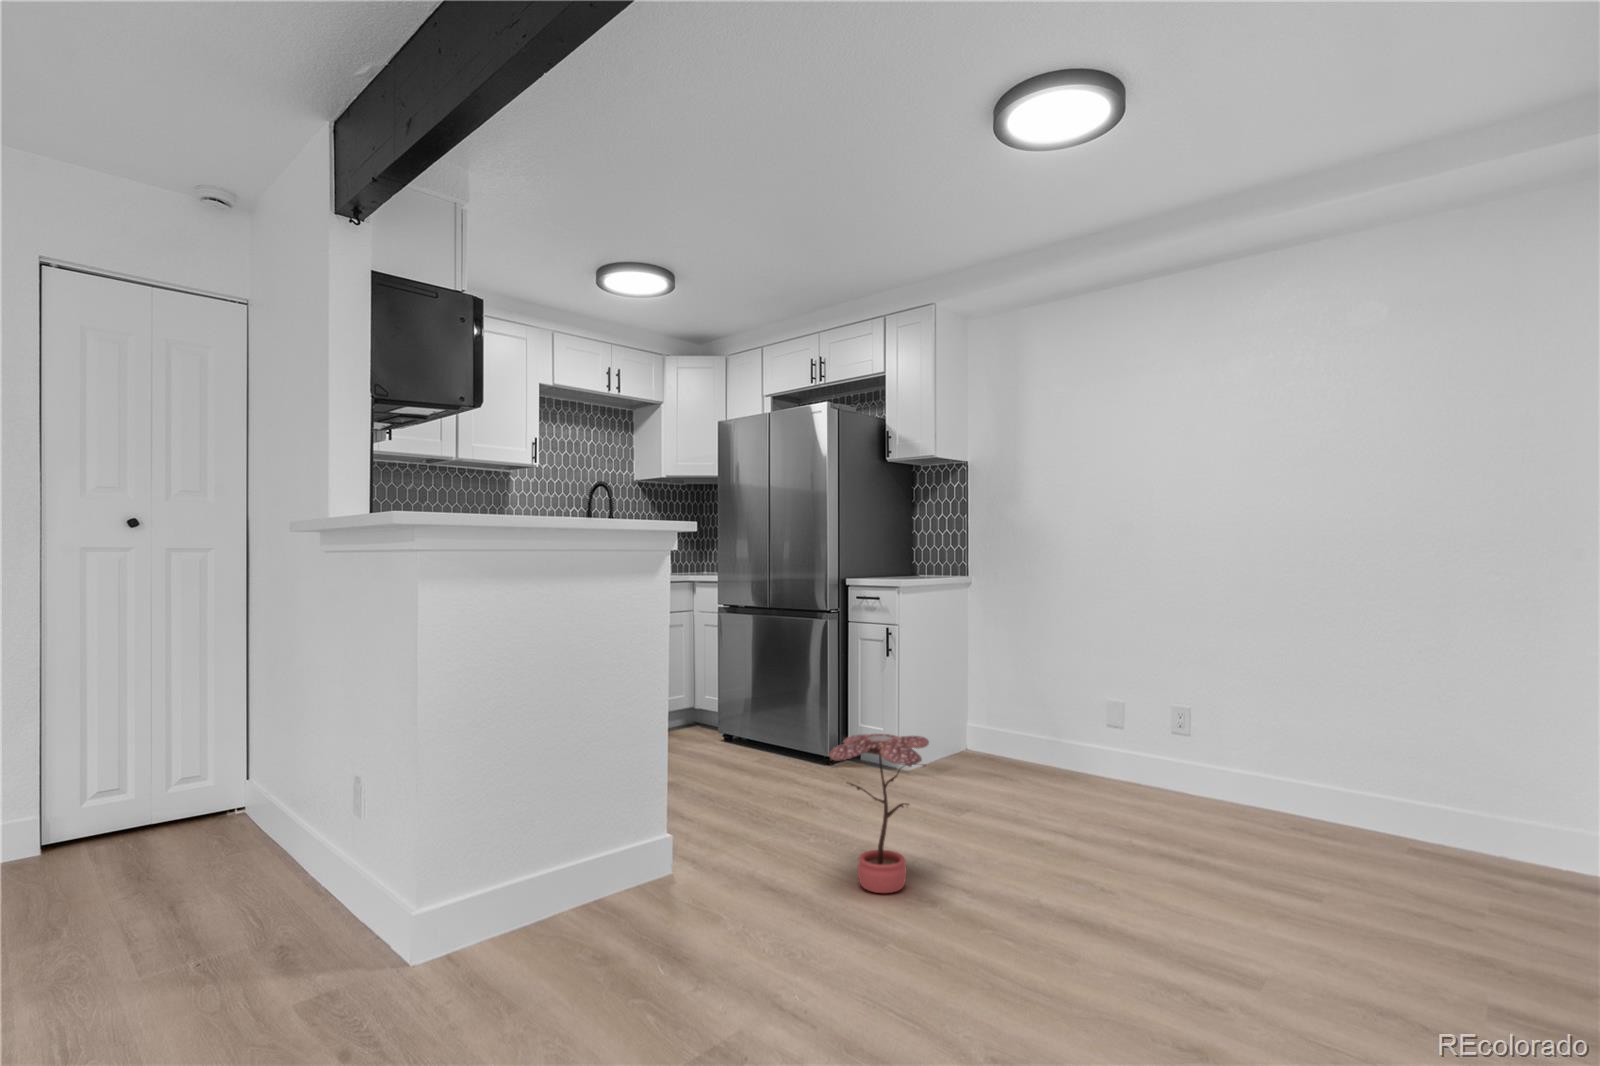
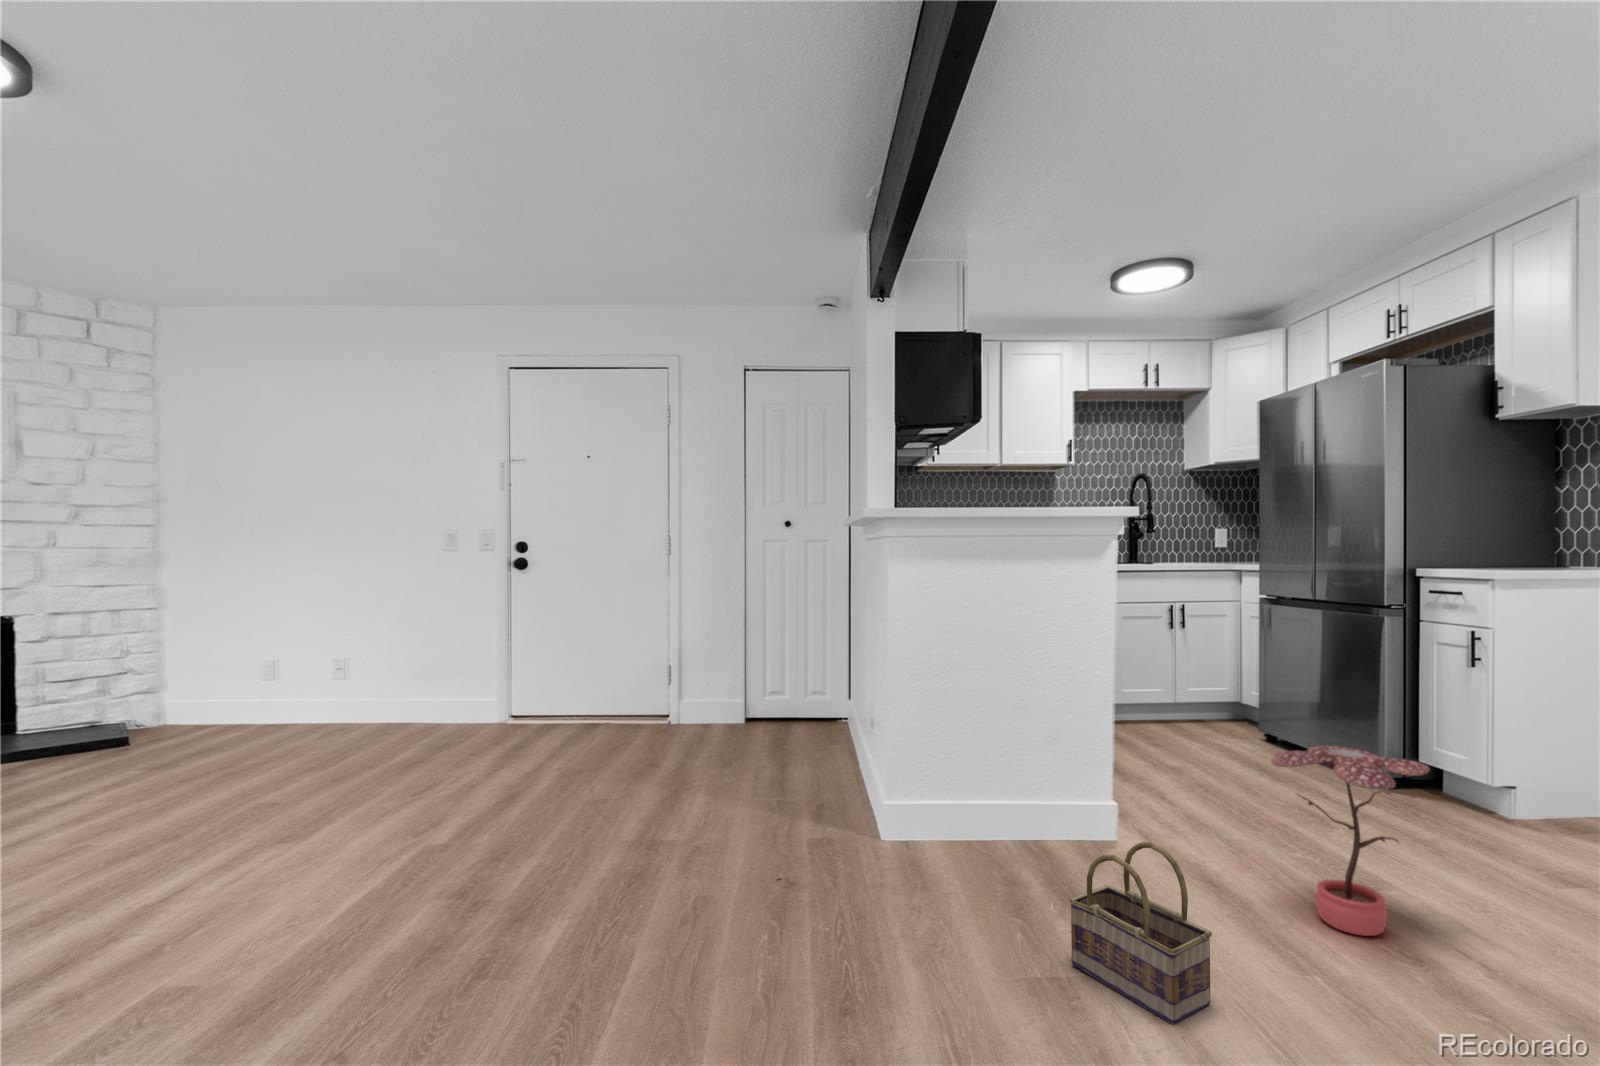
basket: none [721,858,850,1028] -> present [1069,842,1212,1024]

